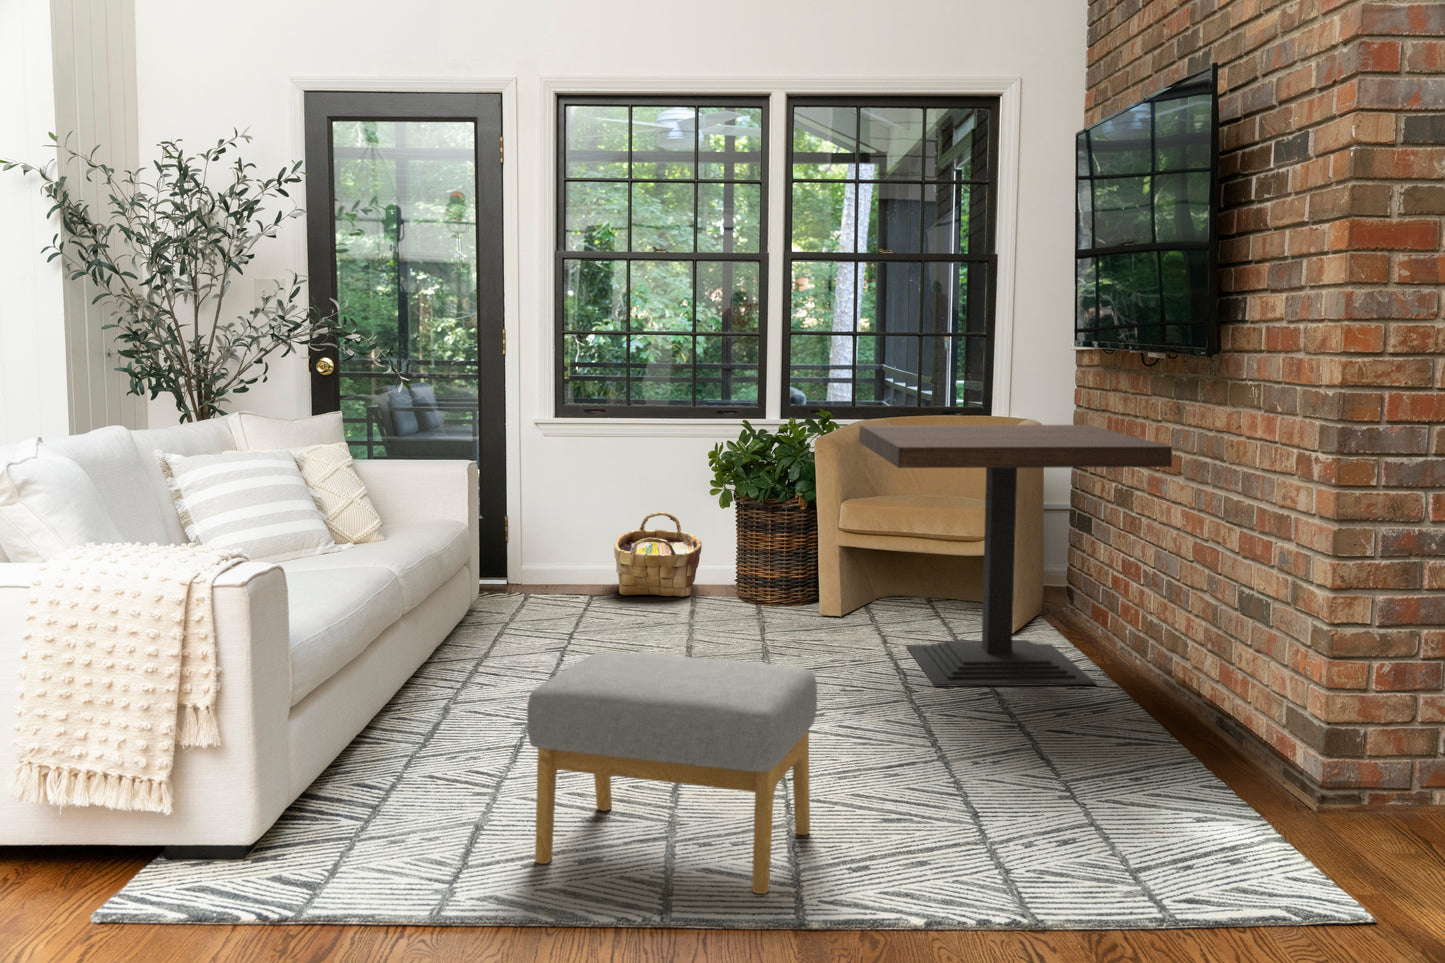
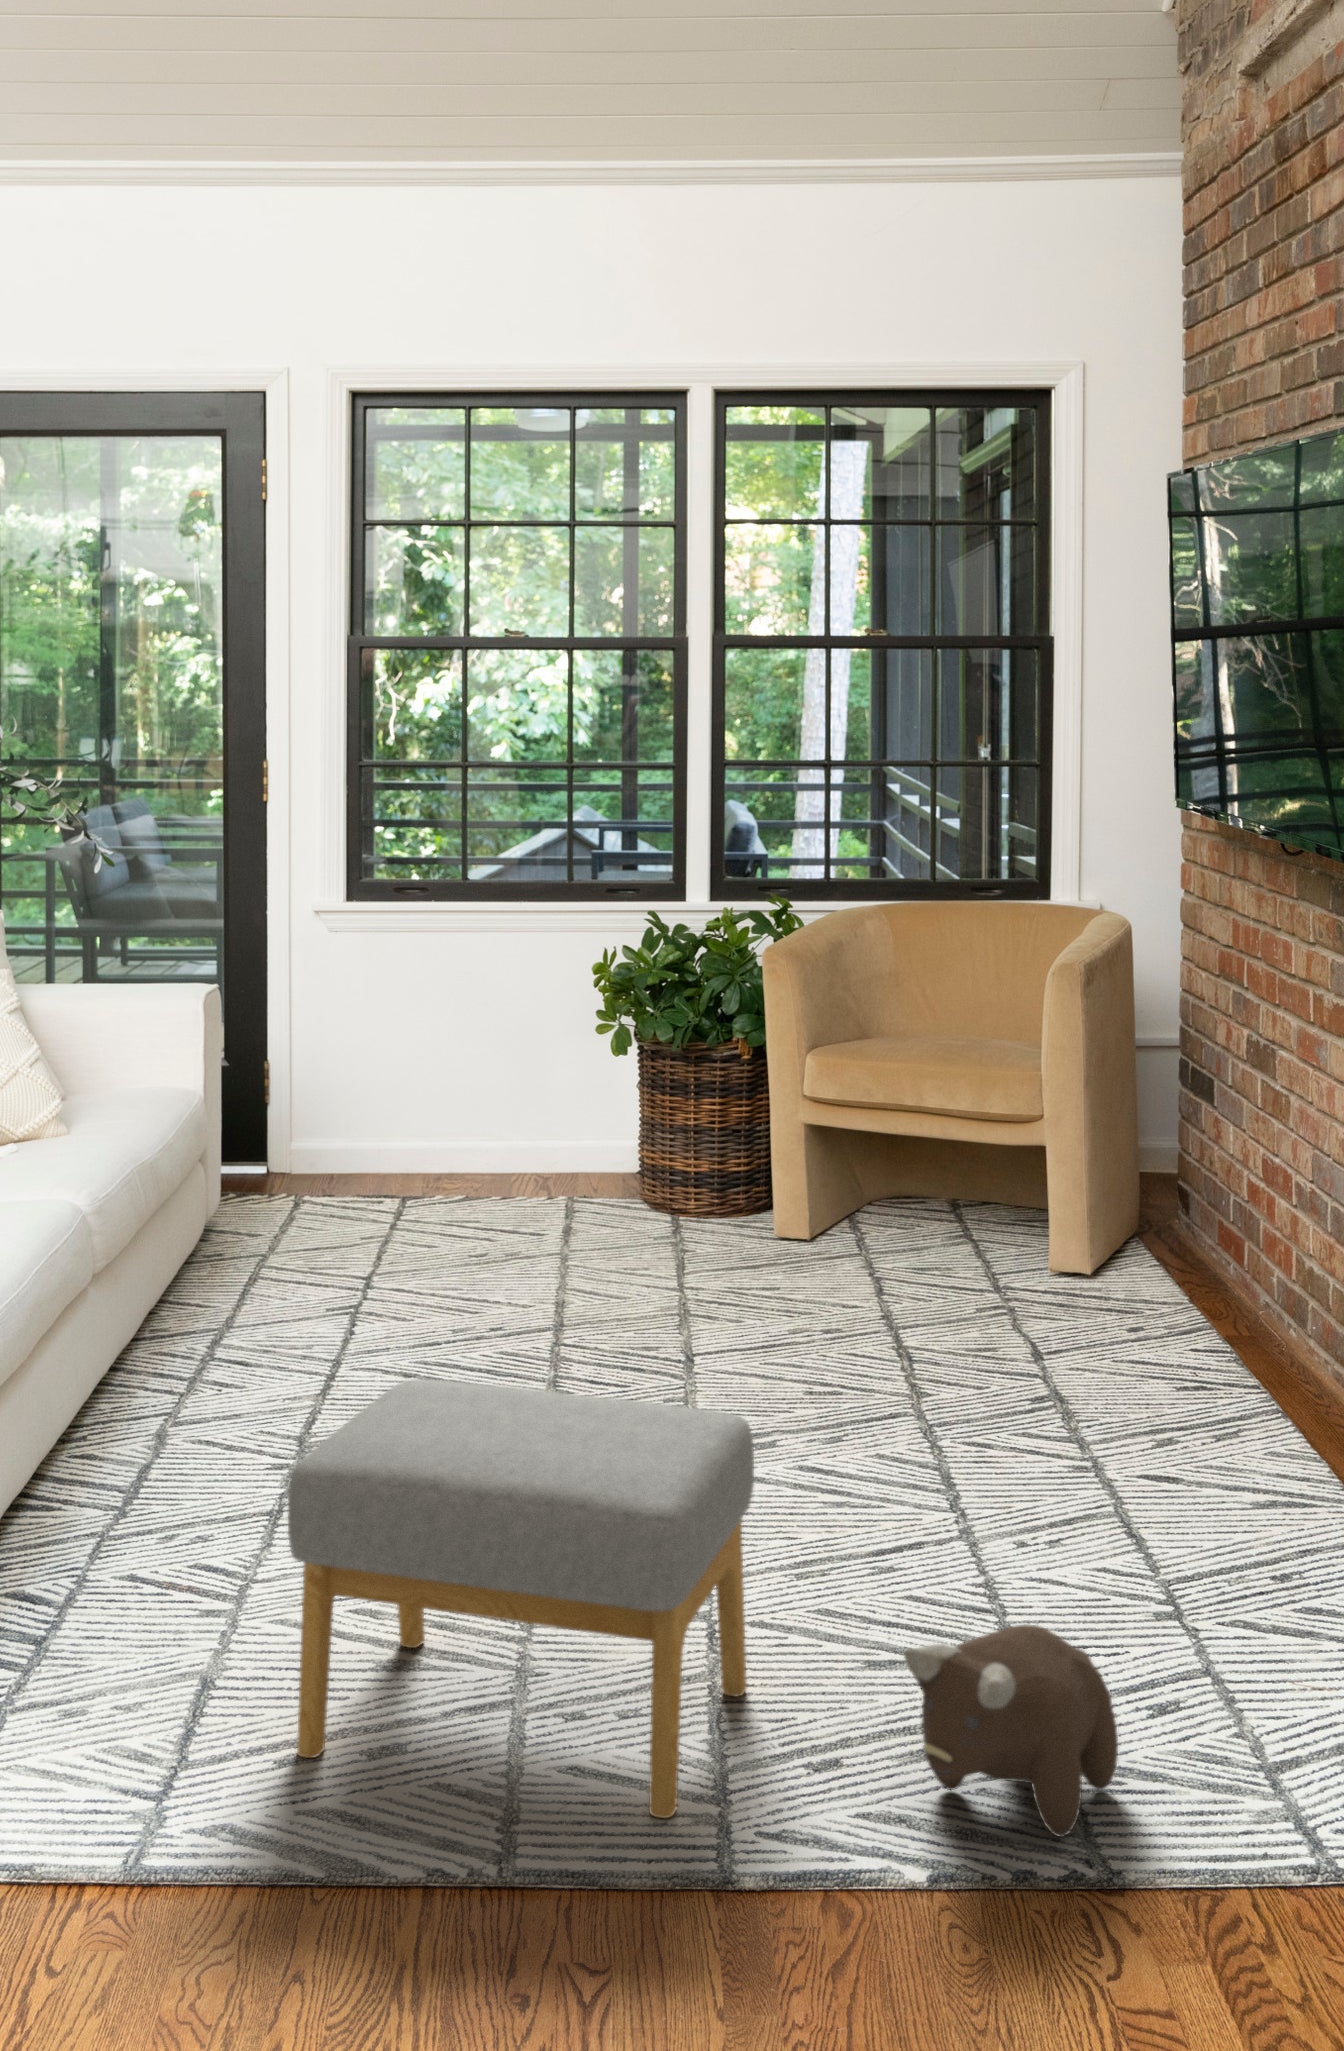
side table: present [859,425,1172,687] -> none [830,932,1325,1387]
woven basket: present [614,512,702,597] -> none [440,1056,582,1203]
plush toy: none [911,785,1040,904] -> present [904,1625,1118,1837]

